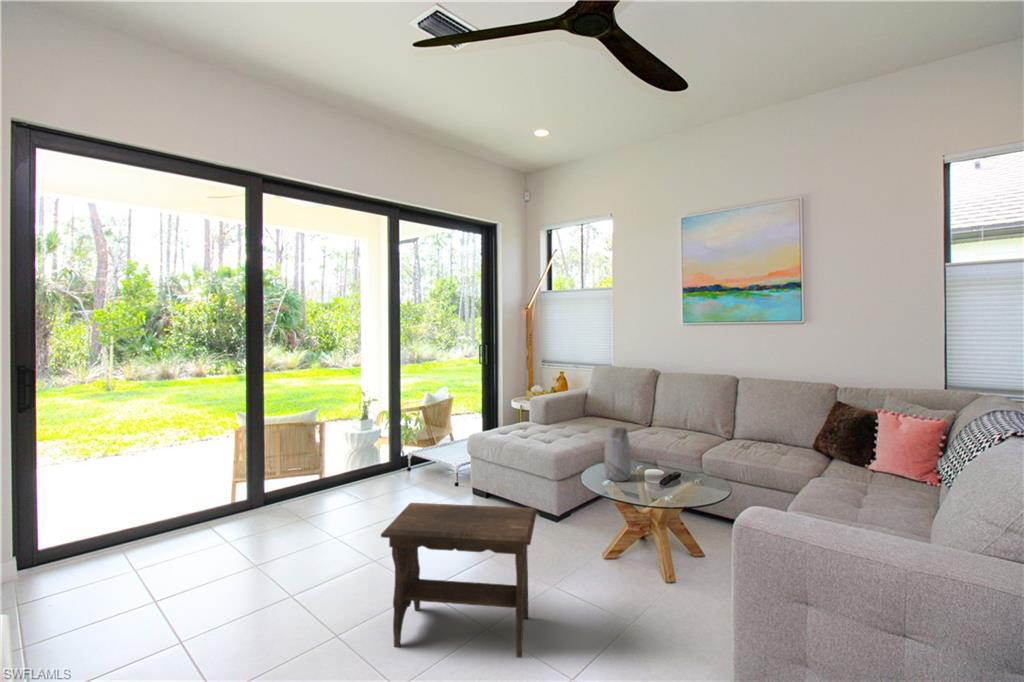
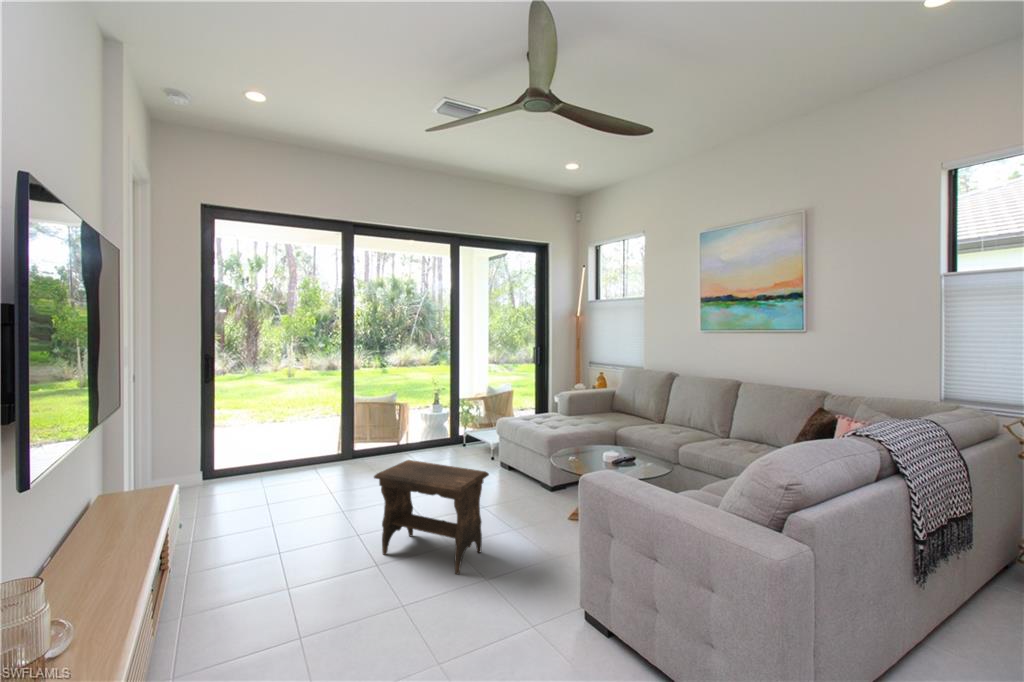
vase: present [604,426,631,481] -> none [577,418,599,463]

